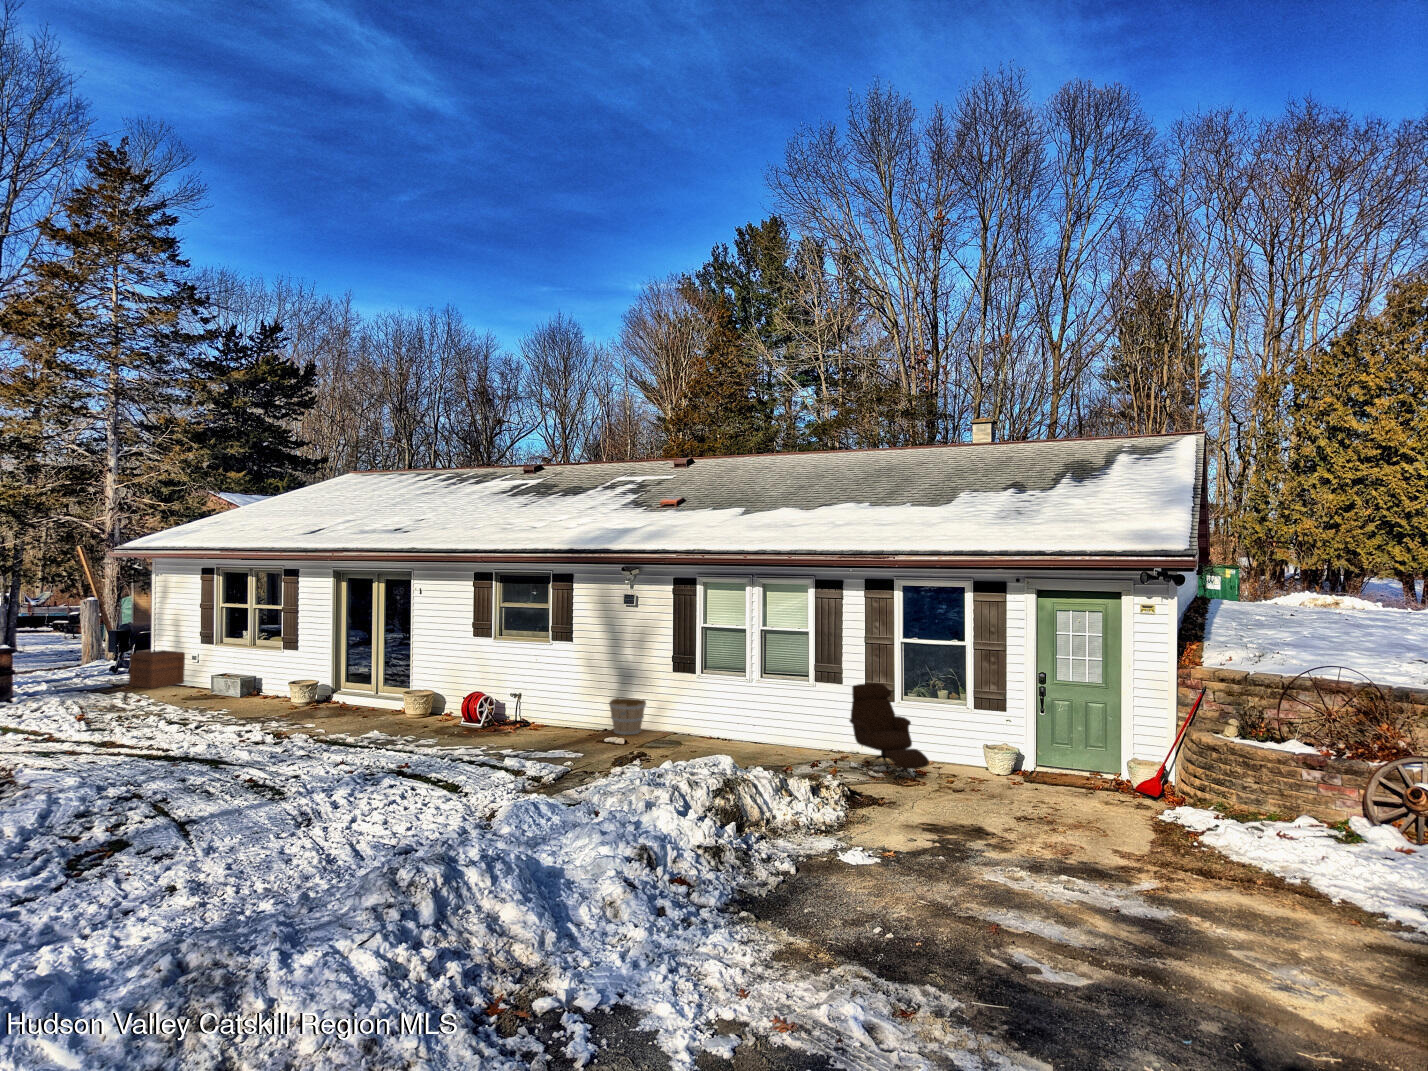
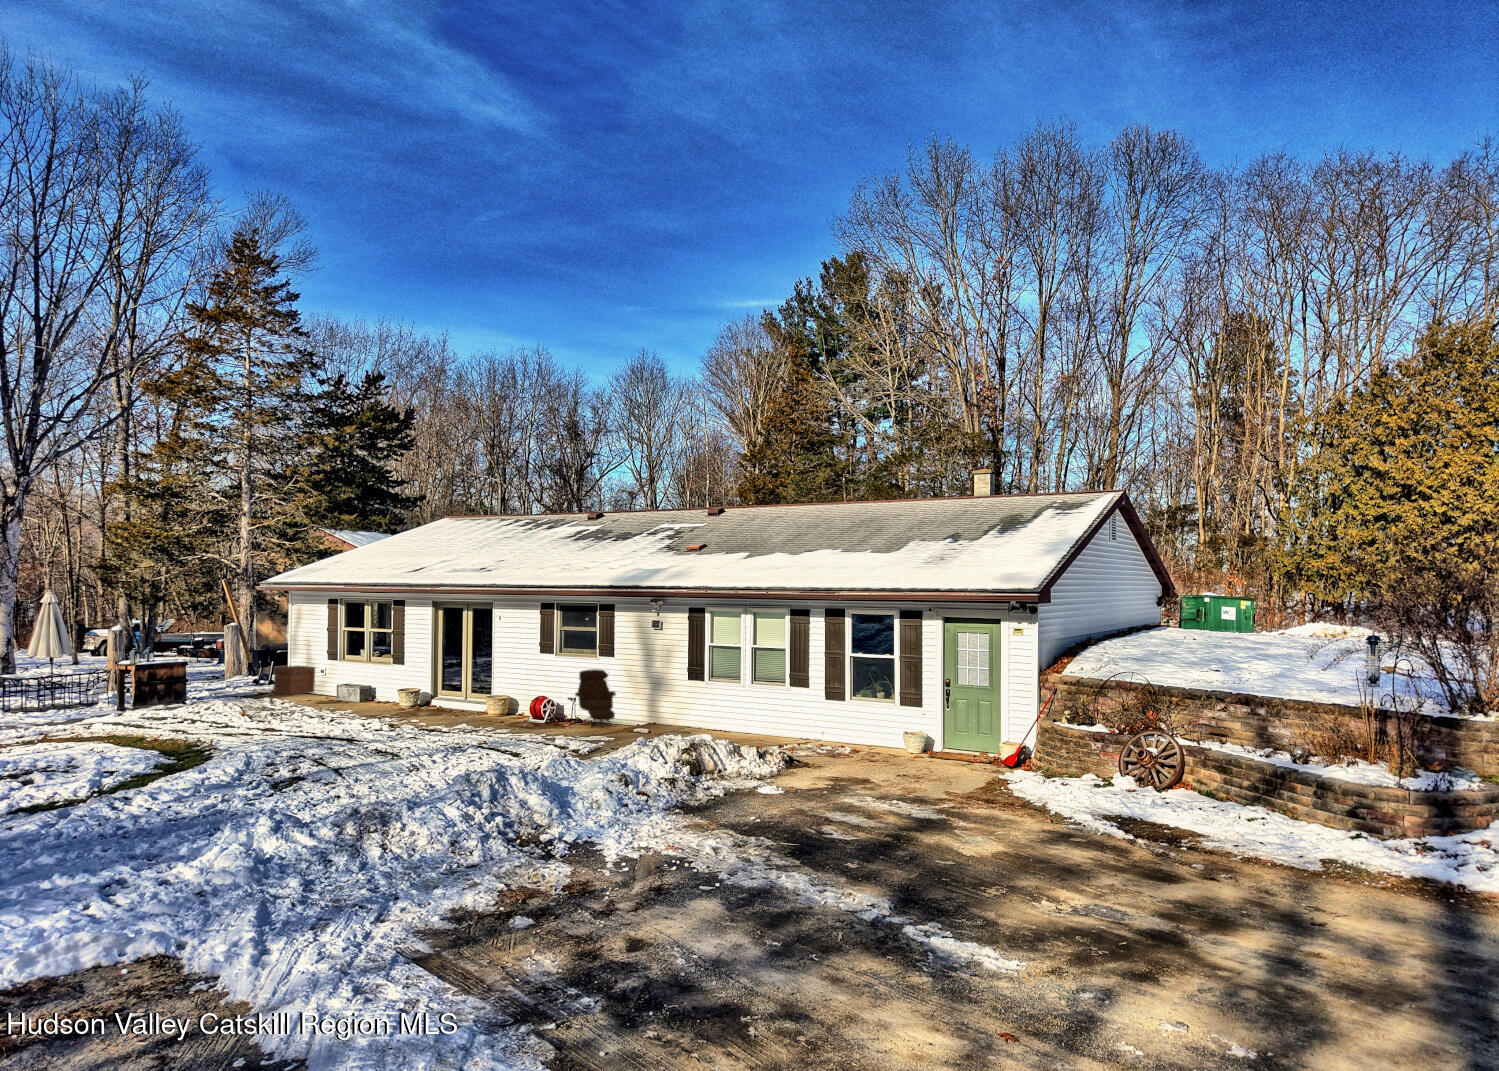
lounge chair: present [850,683,929,781] -> present [575,669,616,726]
wooden bucket: present [609,698,646,735] -> none [637,701,666,729]

